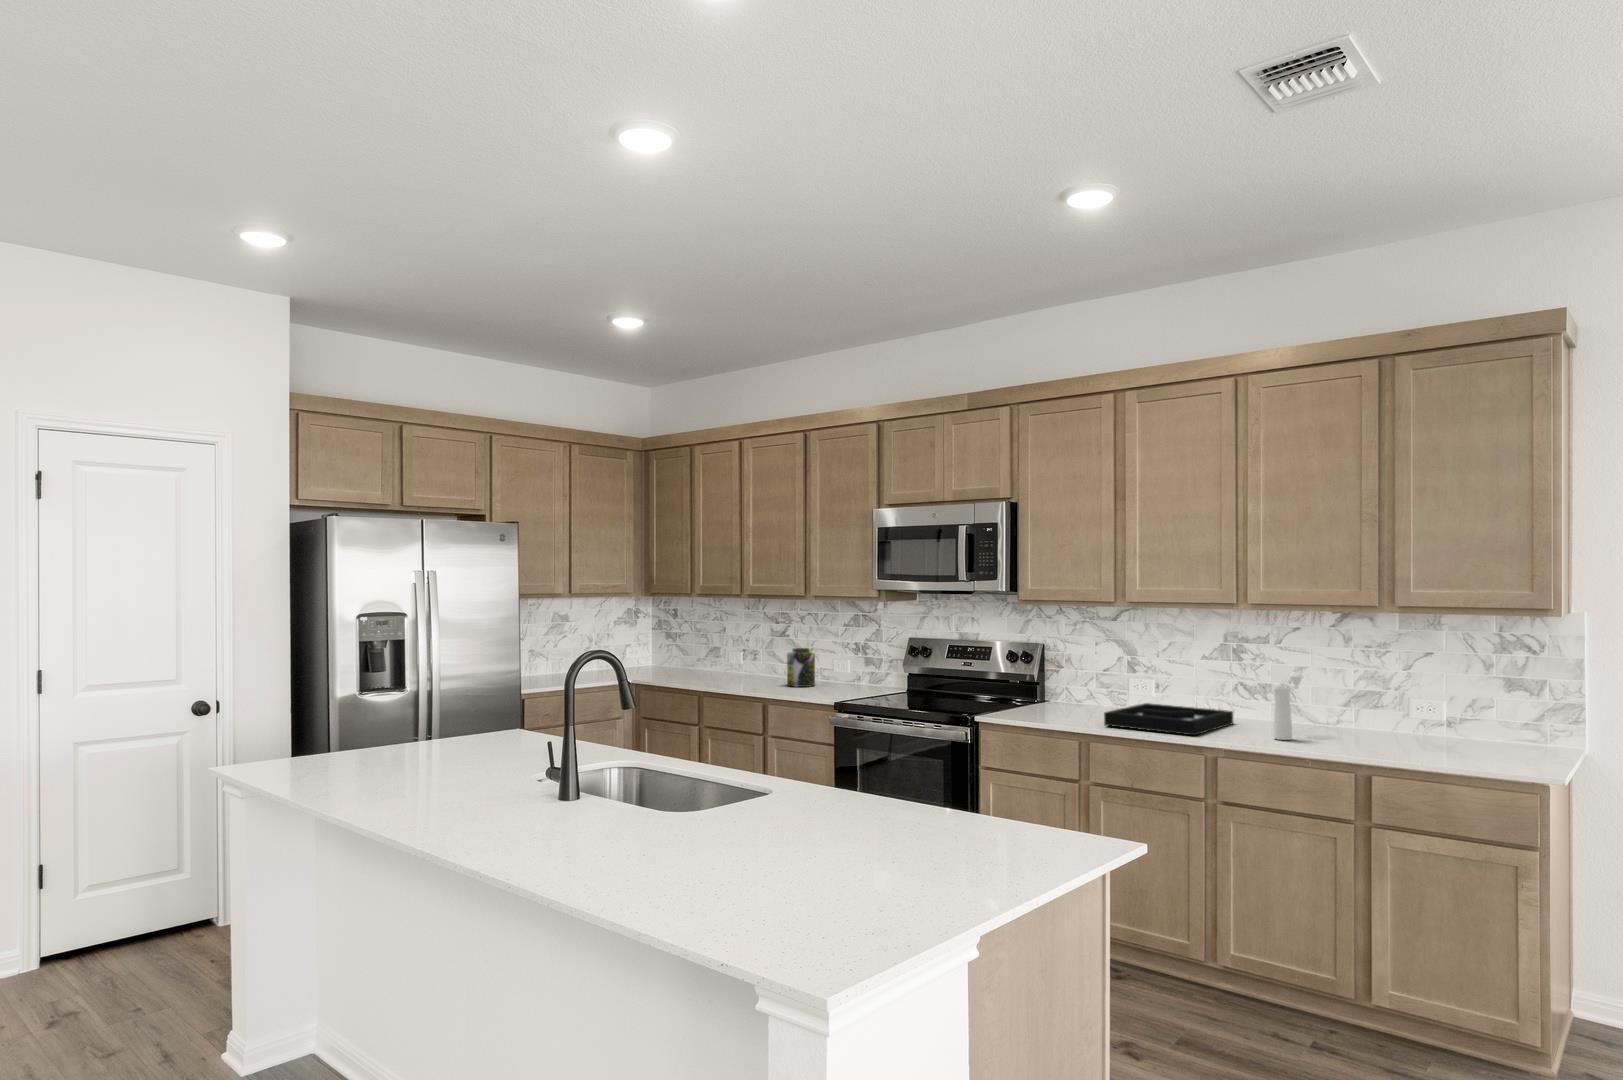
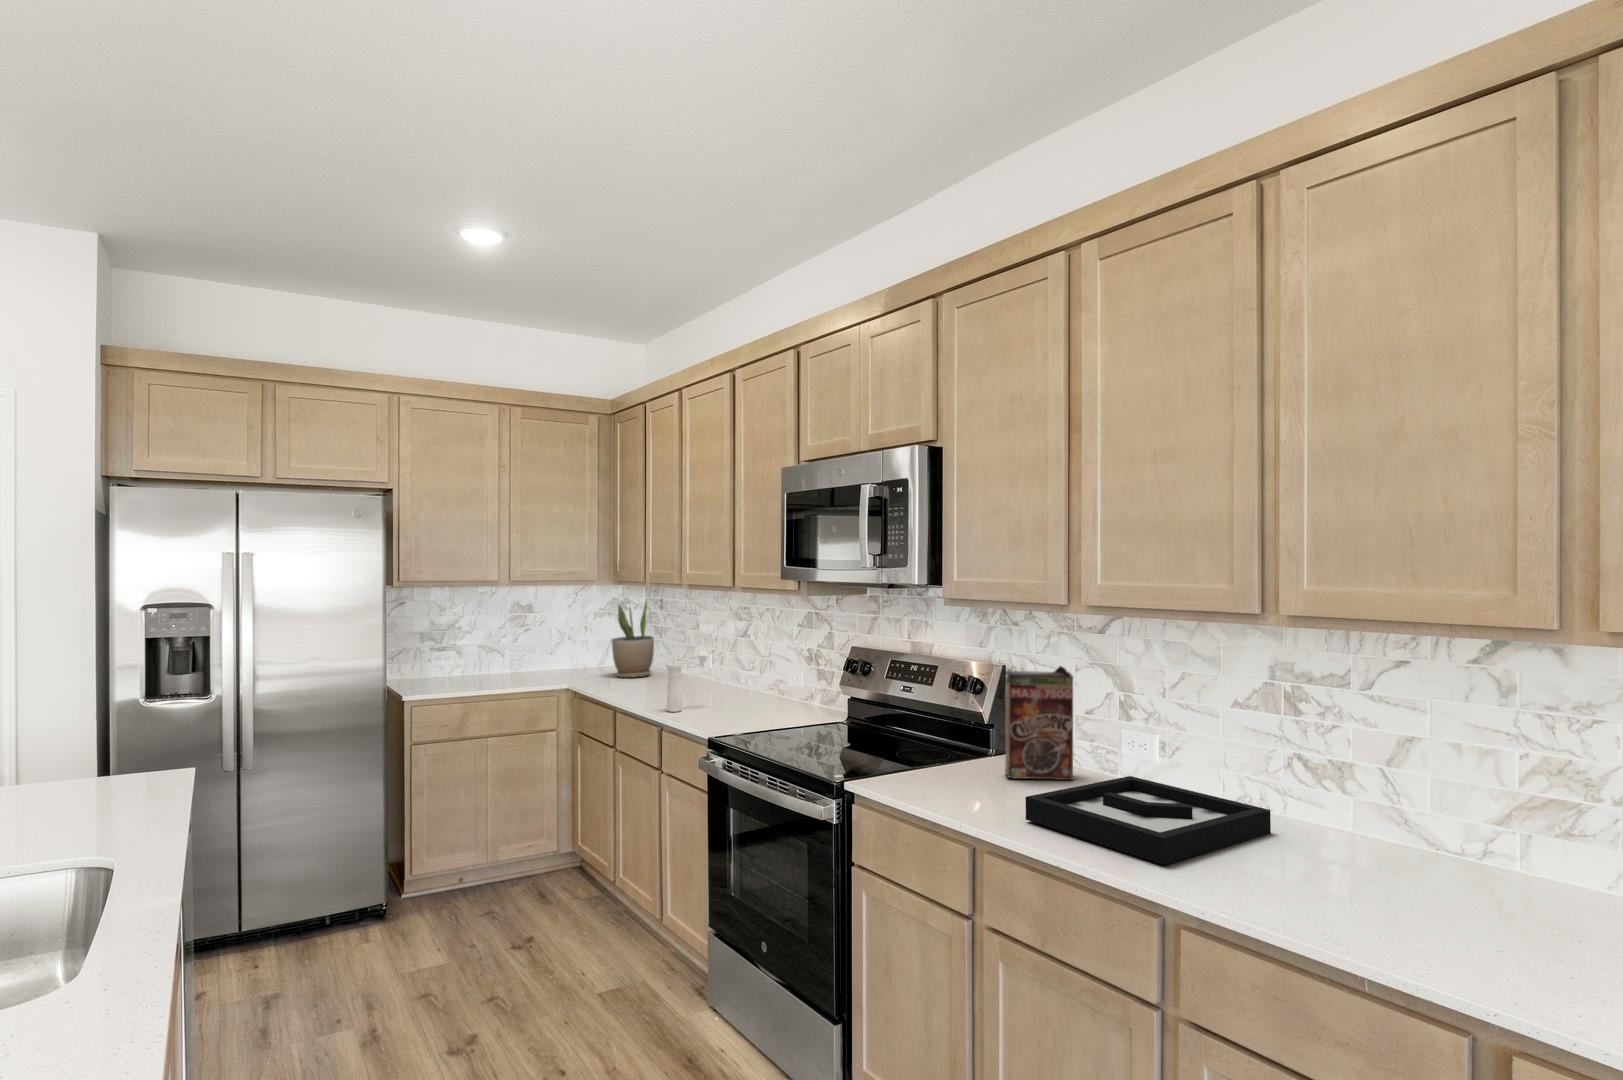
potted plant: none [652,606,688,674] -> present [612,599,654,678]
cereal box: none [1061,640,1105,711] -> present [1005,666,1073,780]
jar: present [787,648,815,687] -> none [718,654,752,705]
pepper mill: present [1273,672,1303,740] -> present [666,652,708,712]

